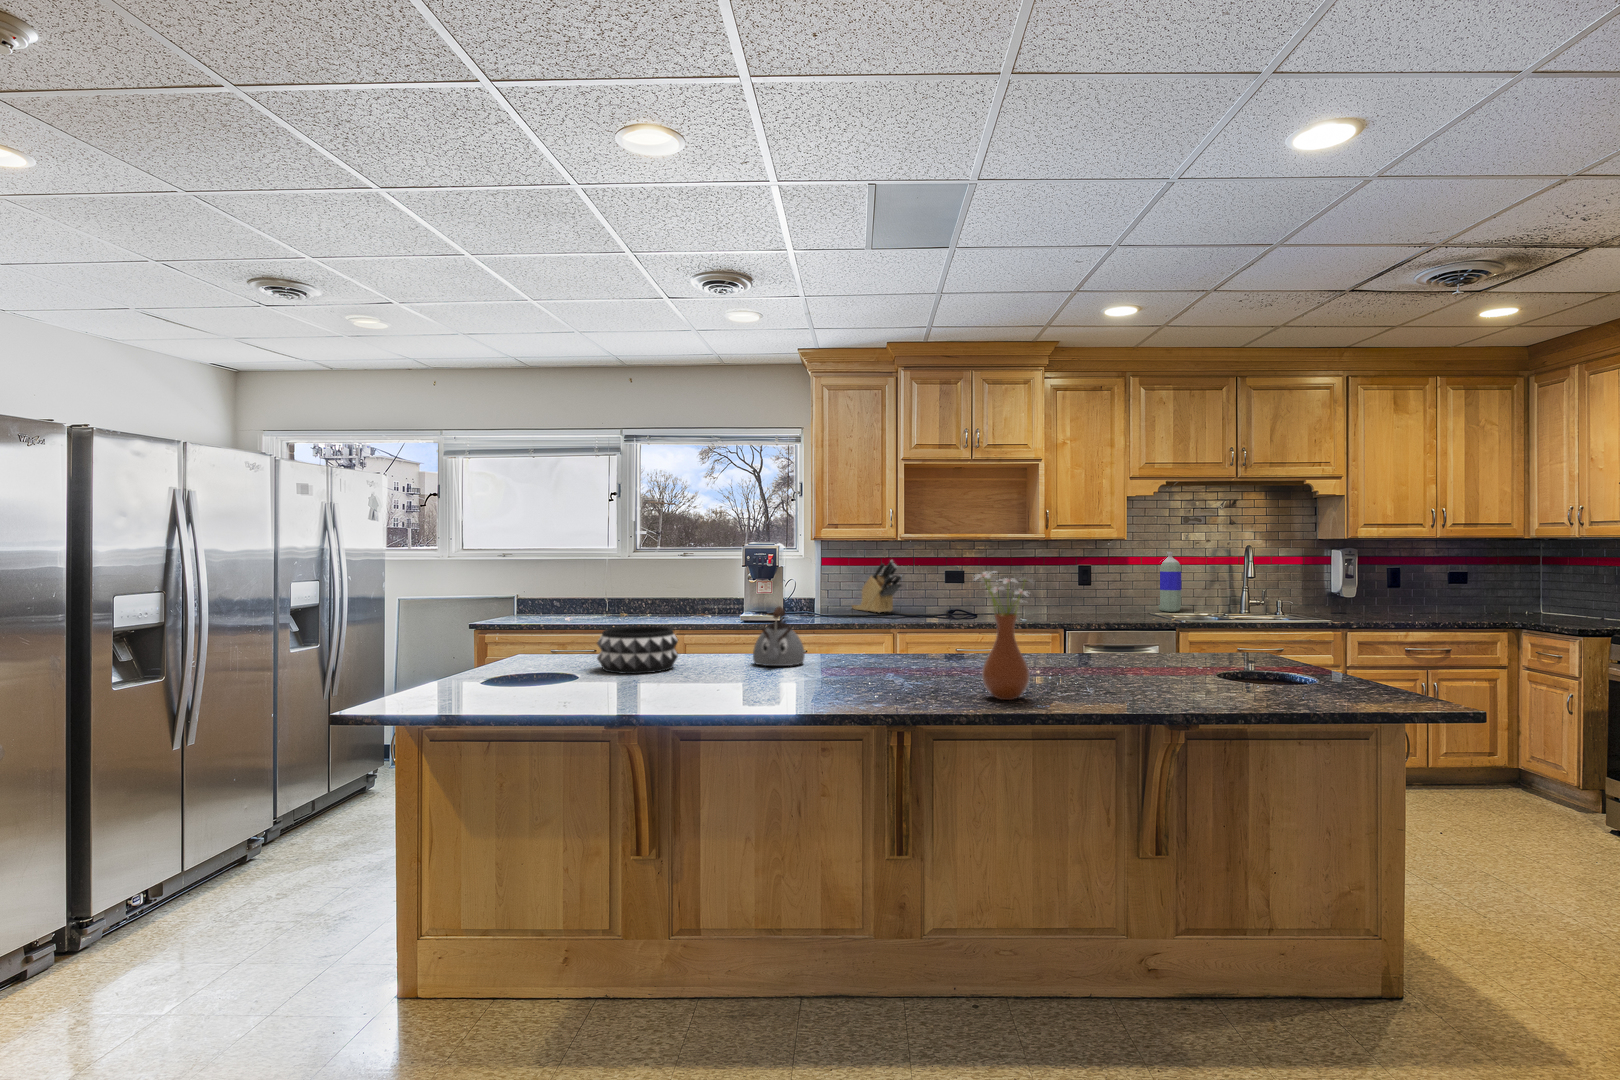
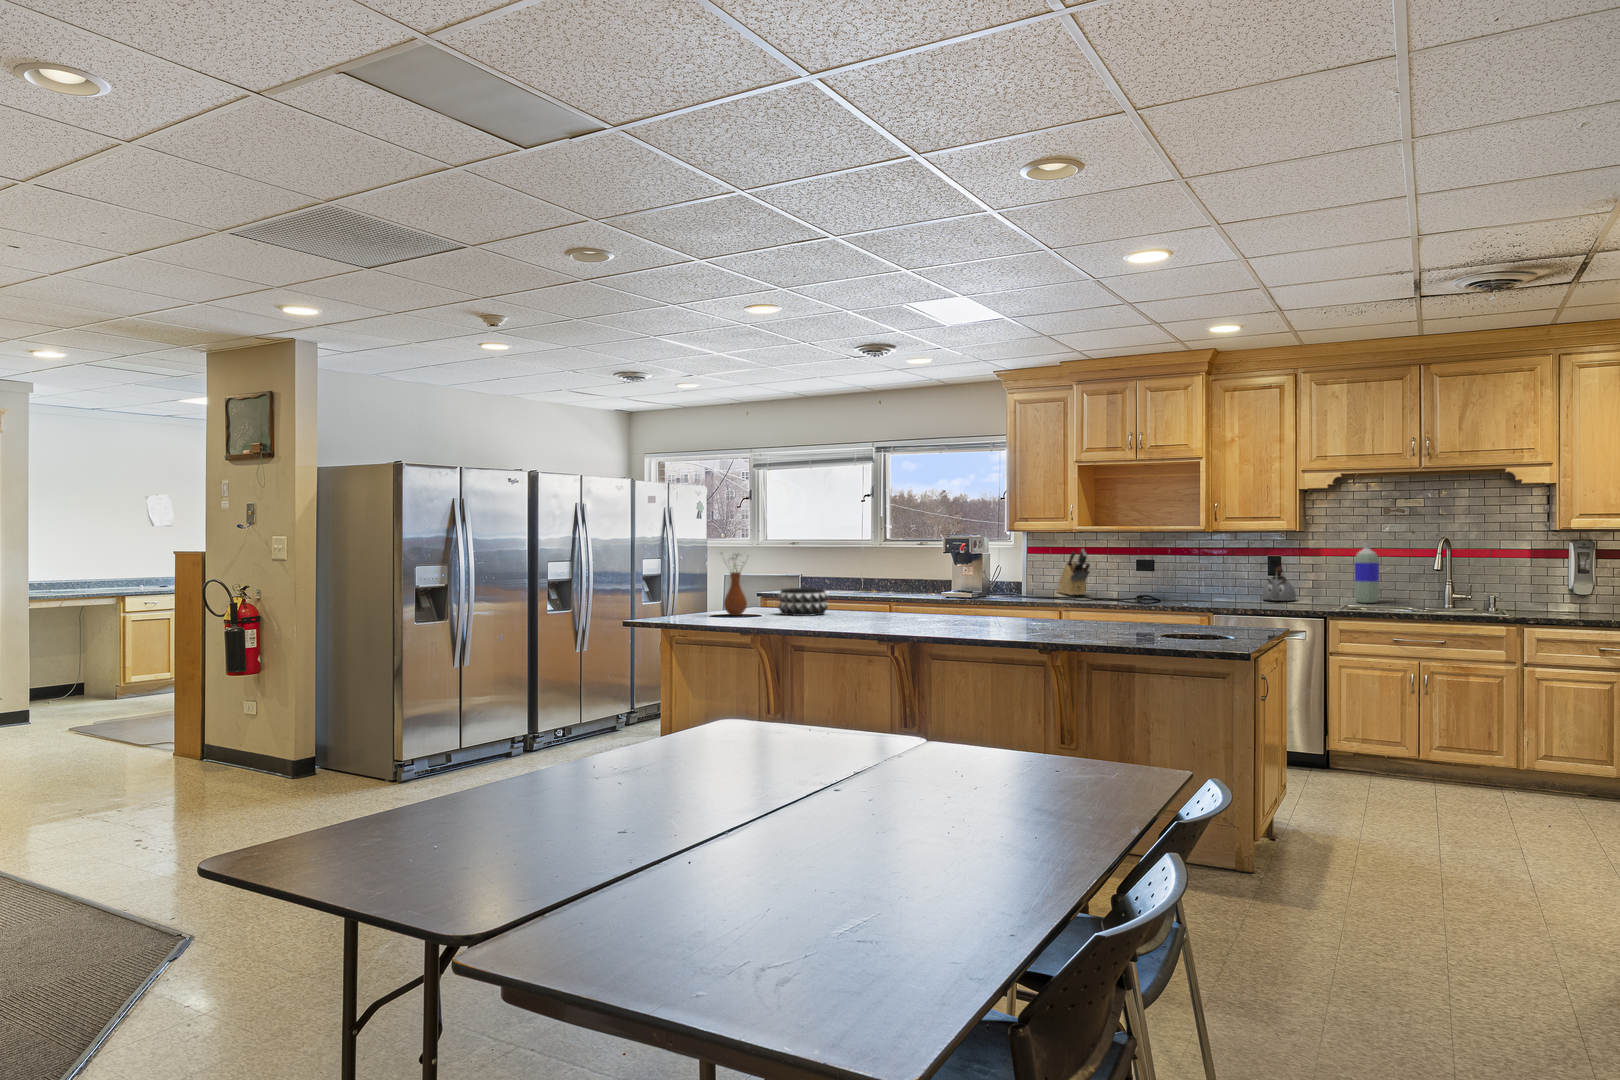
vase: present [974,572,1033,700] -> present [724,554,747,616]
kettle: present [753,606,805,666] -> present [1262,567,1296,601]

